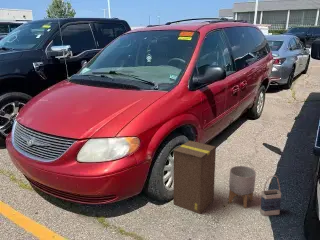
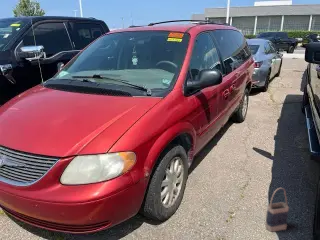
cardboard box: present [174,141,216,214] -> none [171,151,217,234]
planter: present [229,166,256,208] -> none [230,177,260,224]

